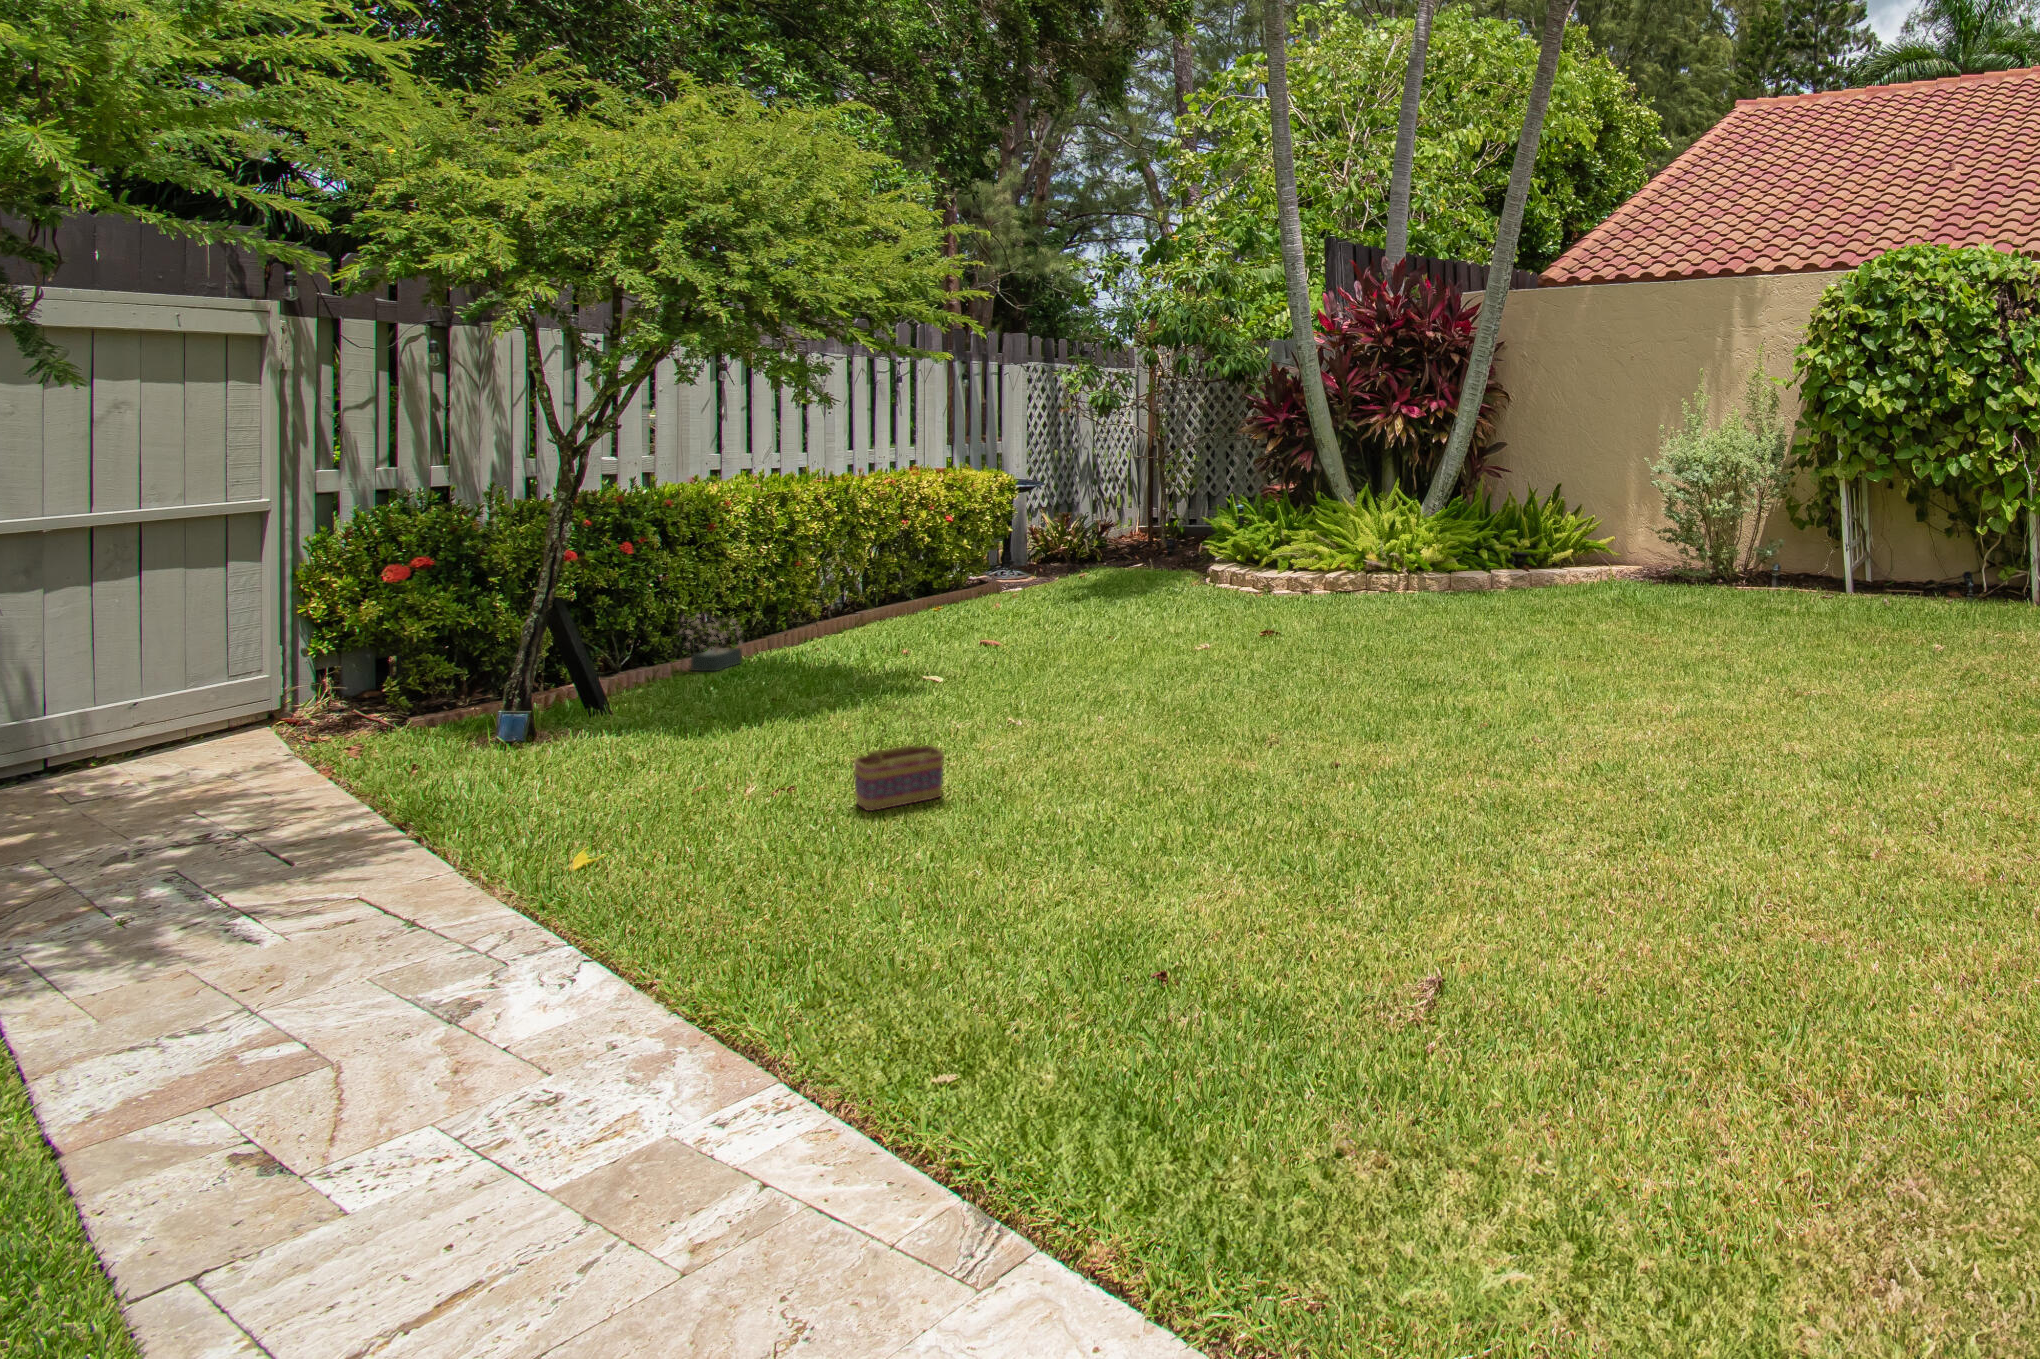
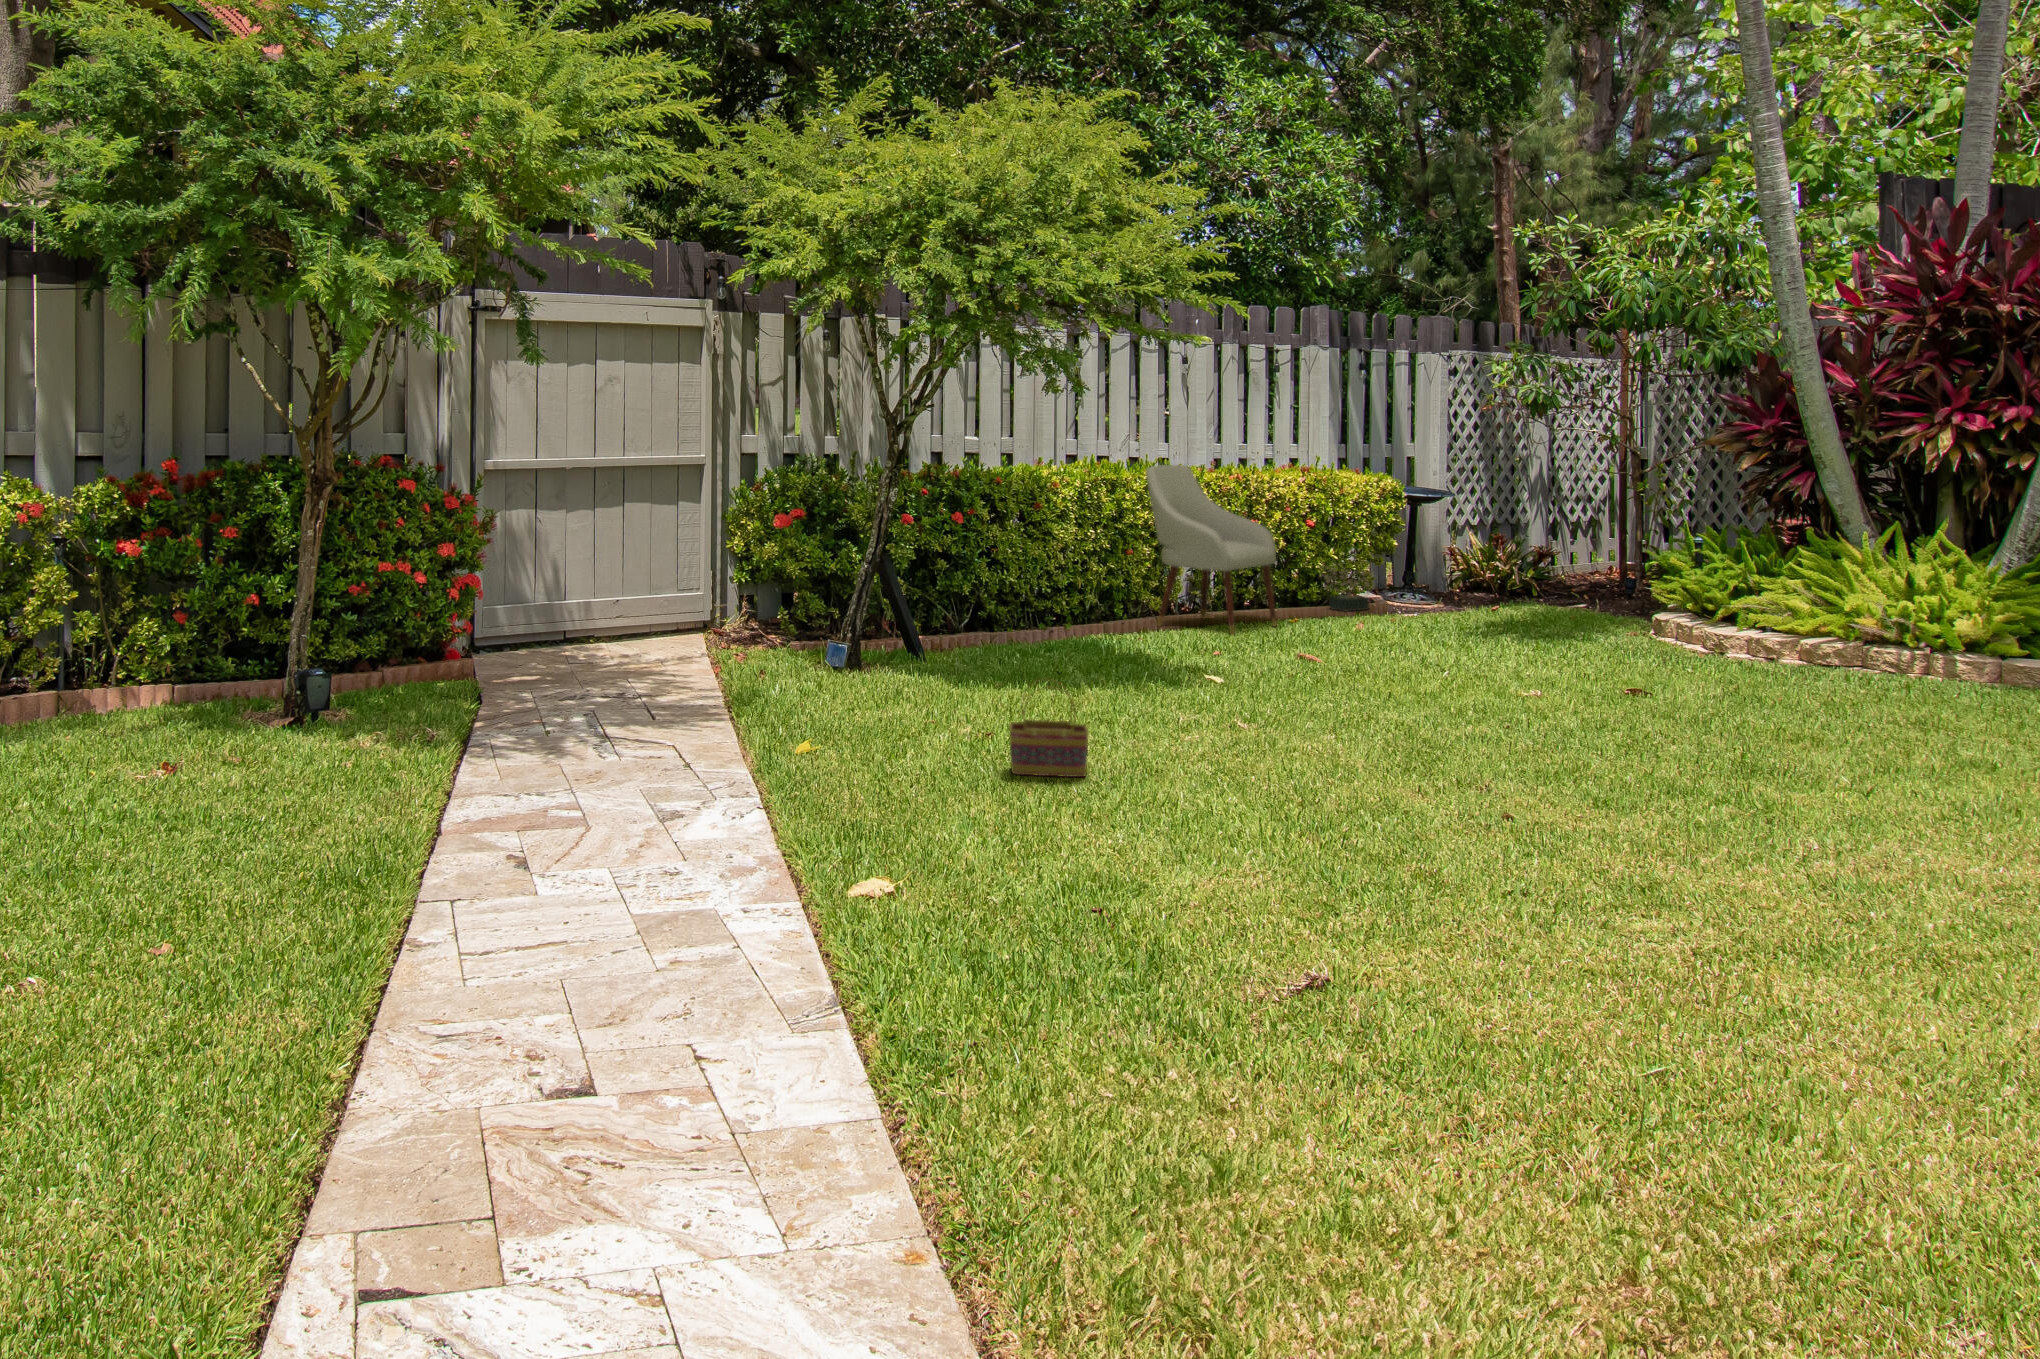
chair: none [807,475,934,633] -> present [1146,465,1277,635]
decorative plant: present [681,615,741,671] -> present [1321,563,1370,612]

